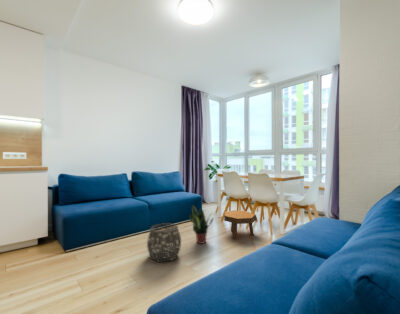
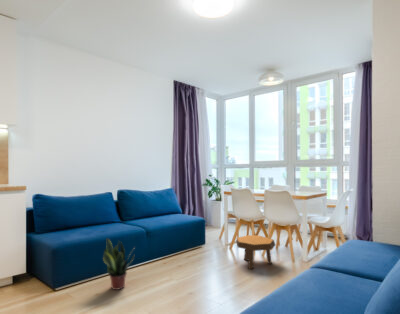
potted plant: present [190,206,213,244] -> present [103,239,134,290]
woven basket: present [147,223,181,262] -> none [156,252,196,297]

